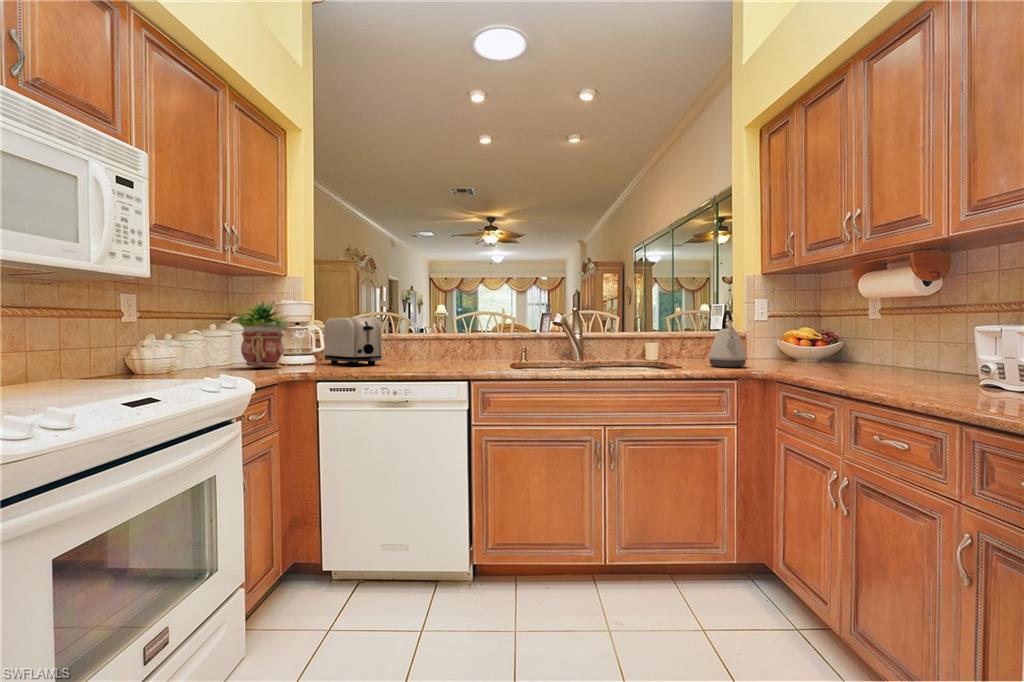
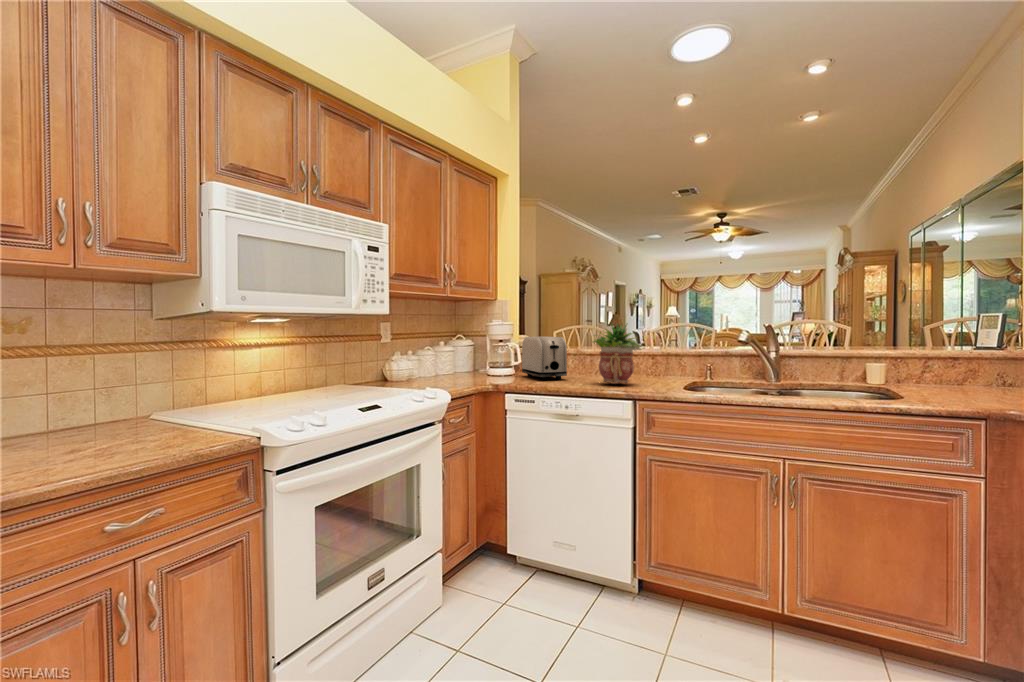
potted plant: present [233,301,291,367] -> present [593,324,641,384]
kettle: present [708,310,747,368] -> none [939,334,998,406]

